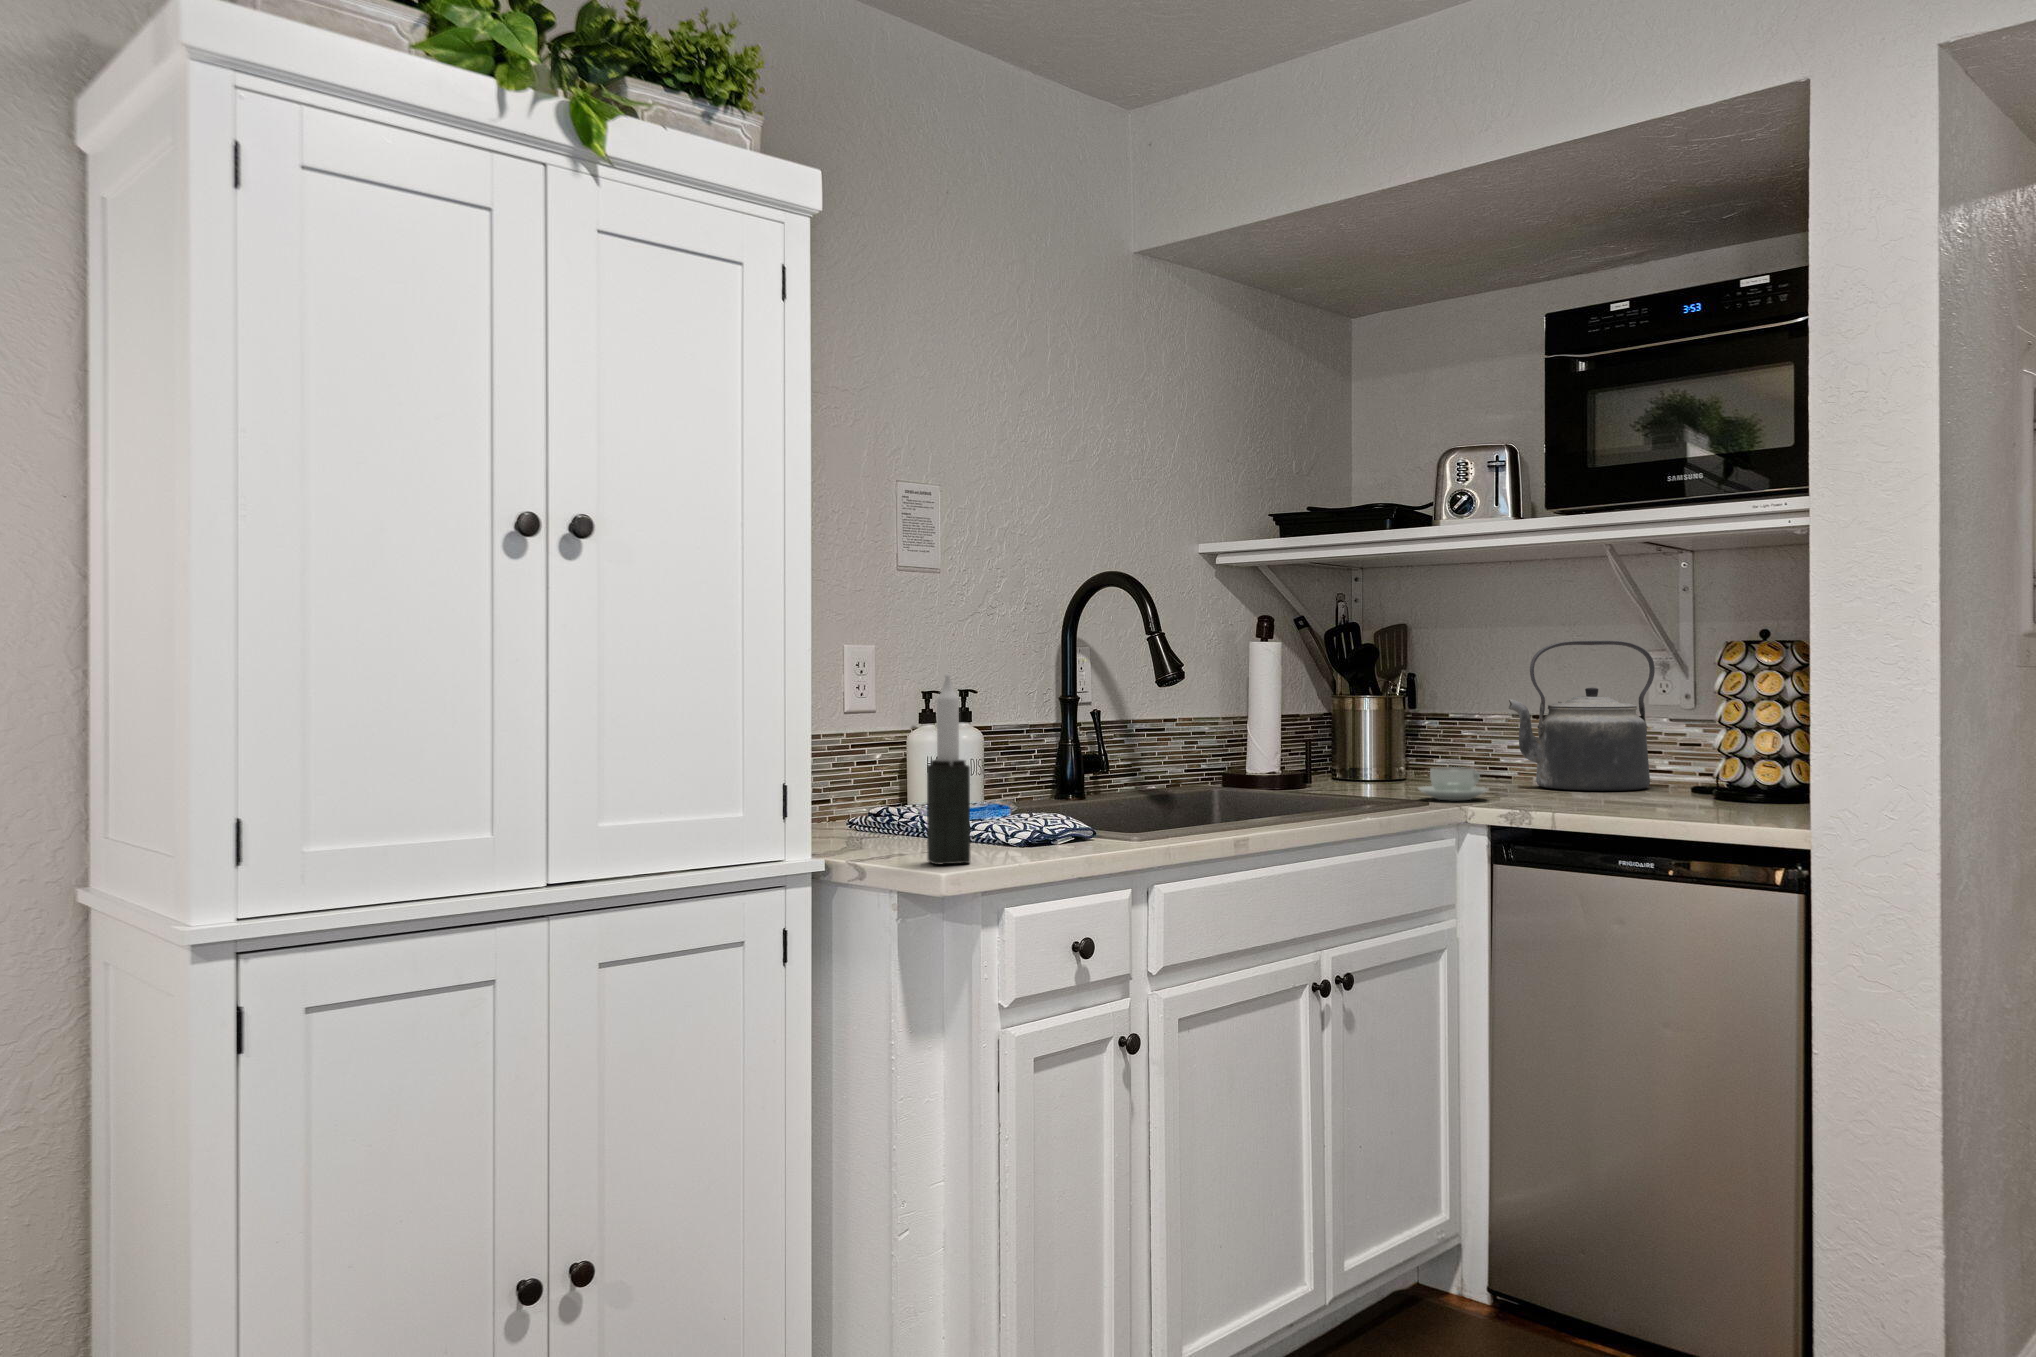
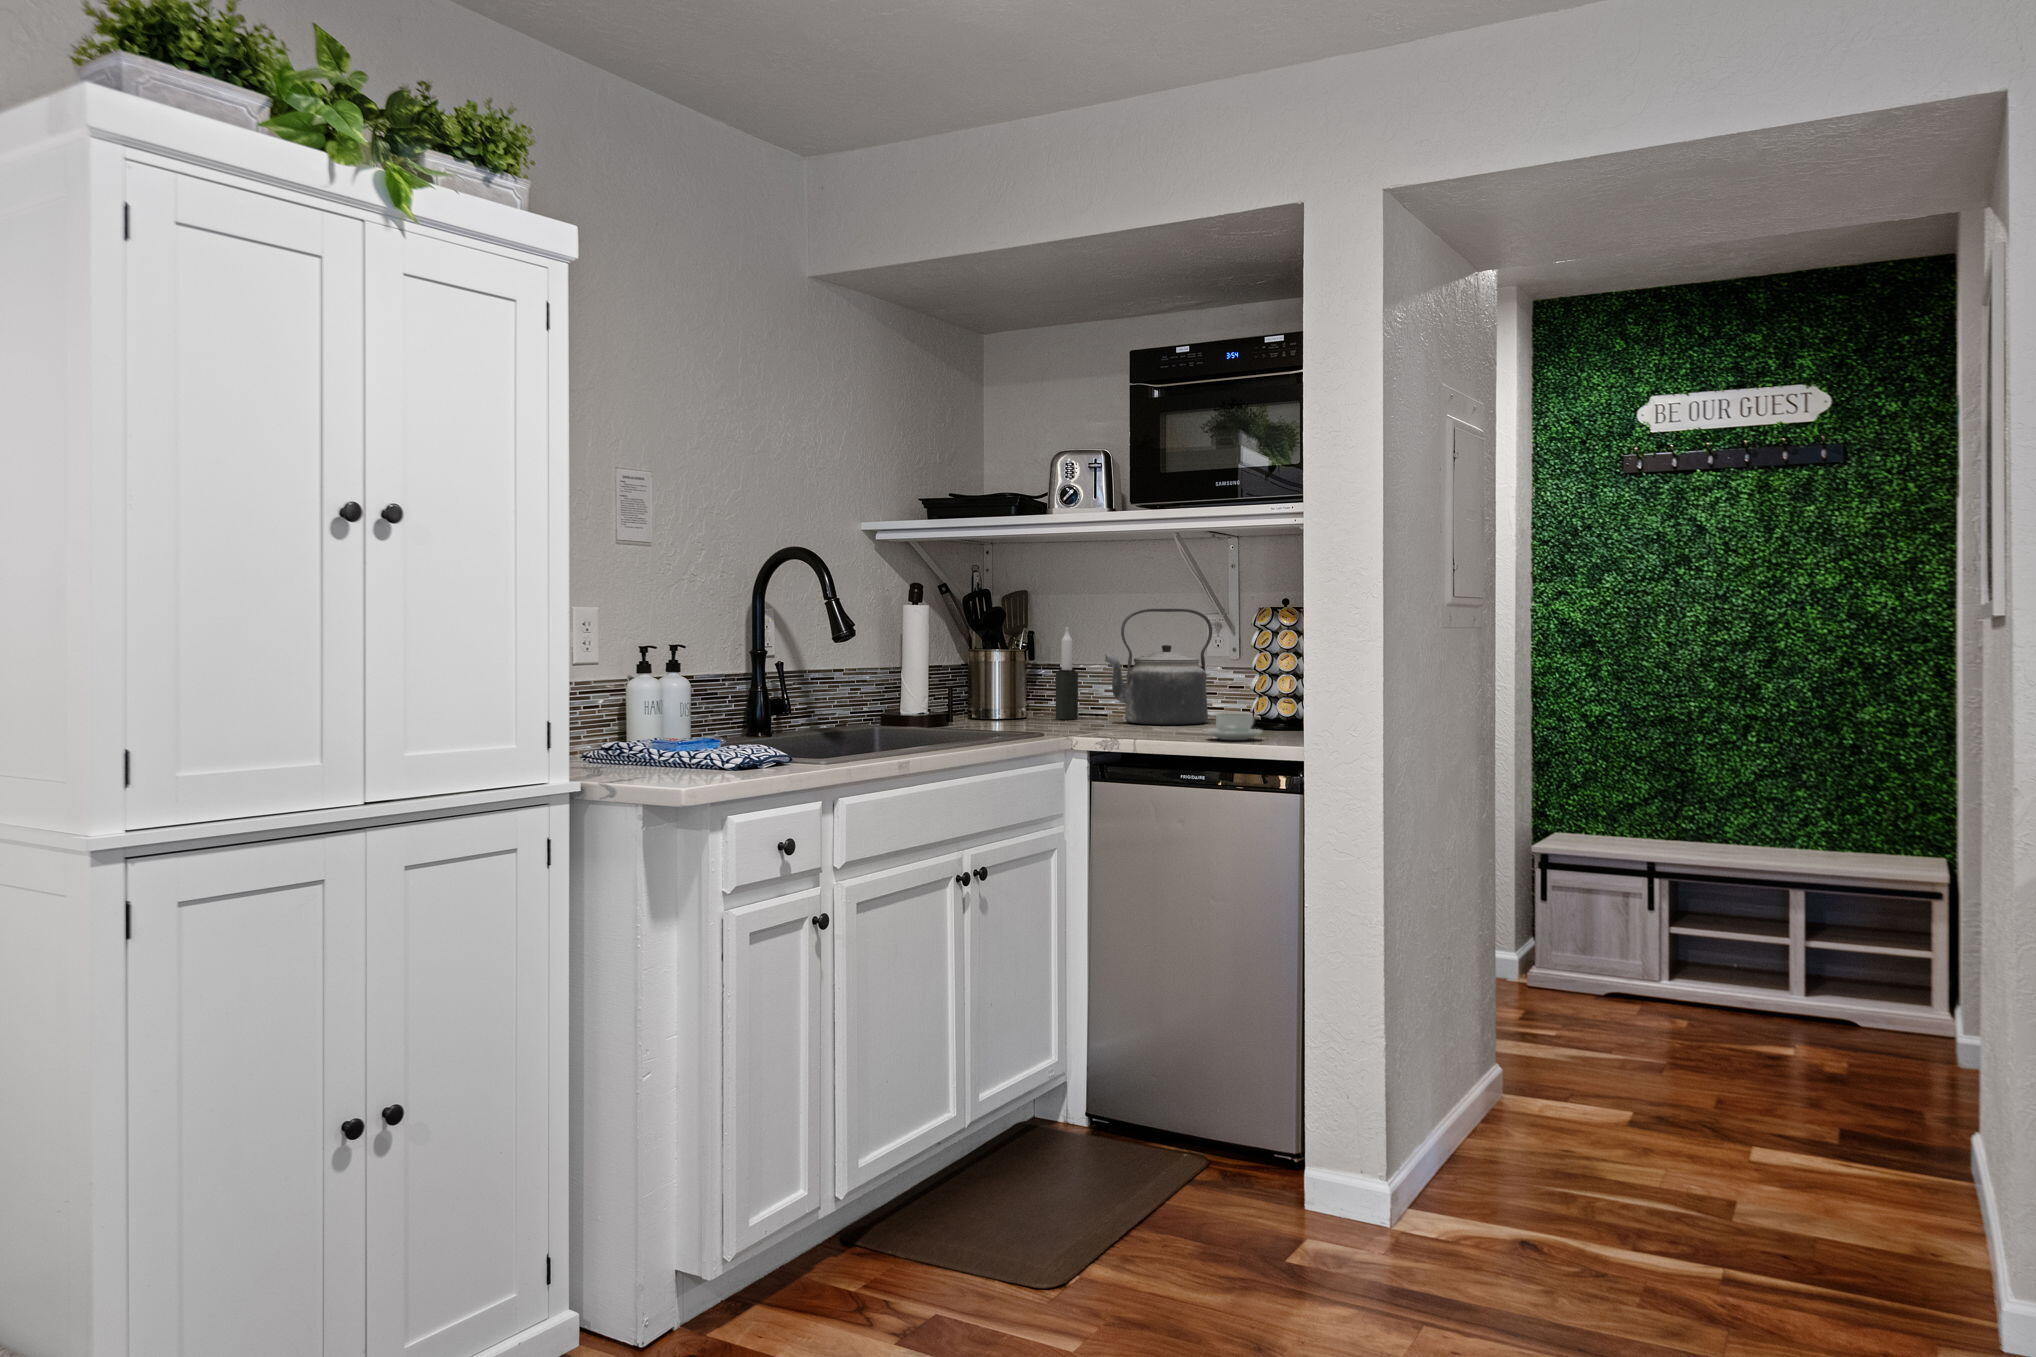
candle: present [927,673,970,864] -> present [1055,628,1078,720]
coffee cup: present [1418,767,1488,800] -> present [1206,713,1262,740]

